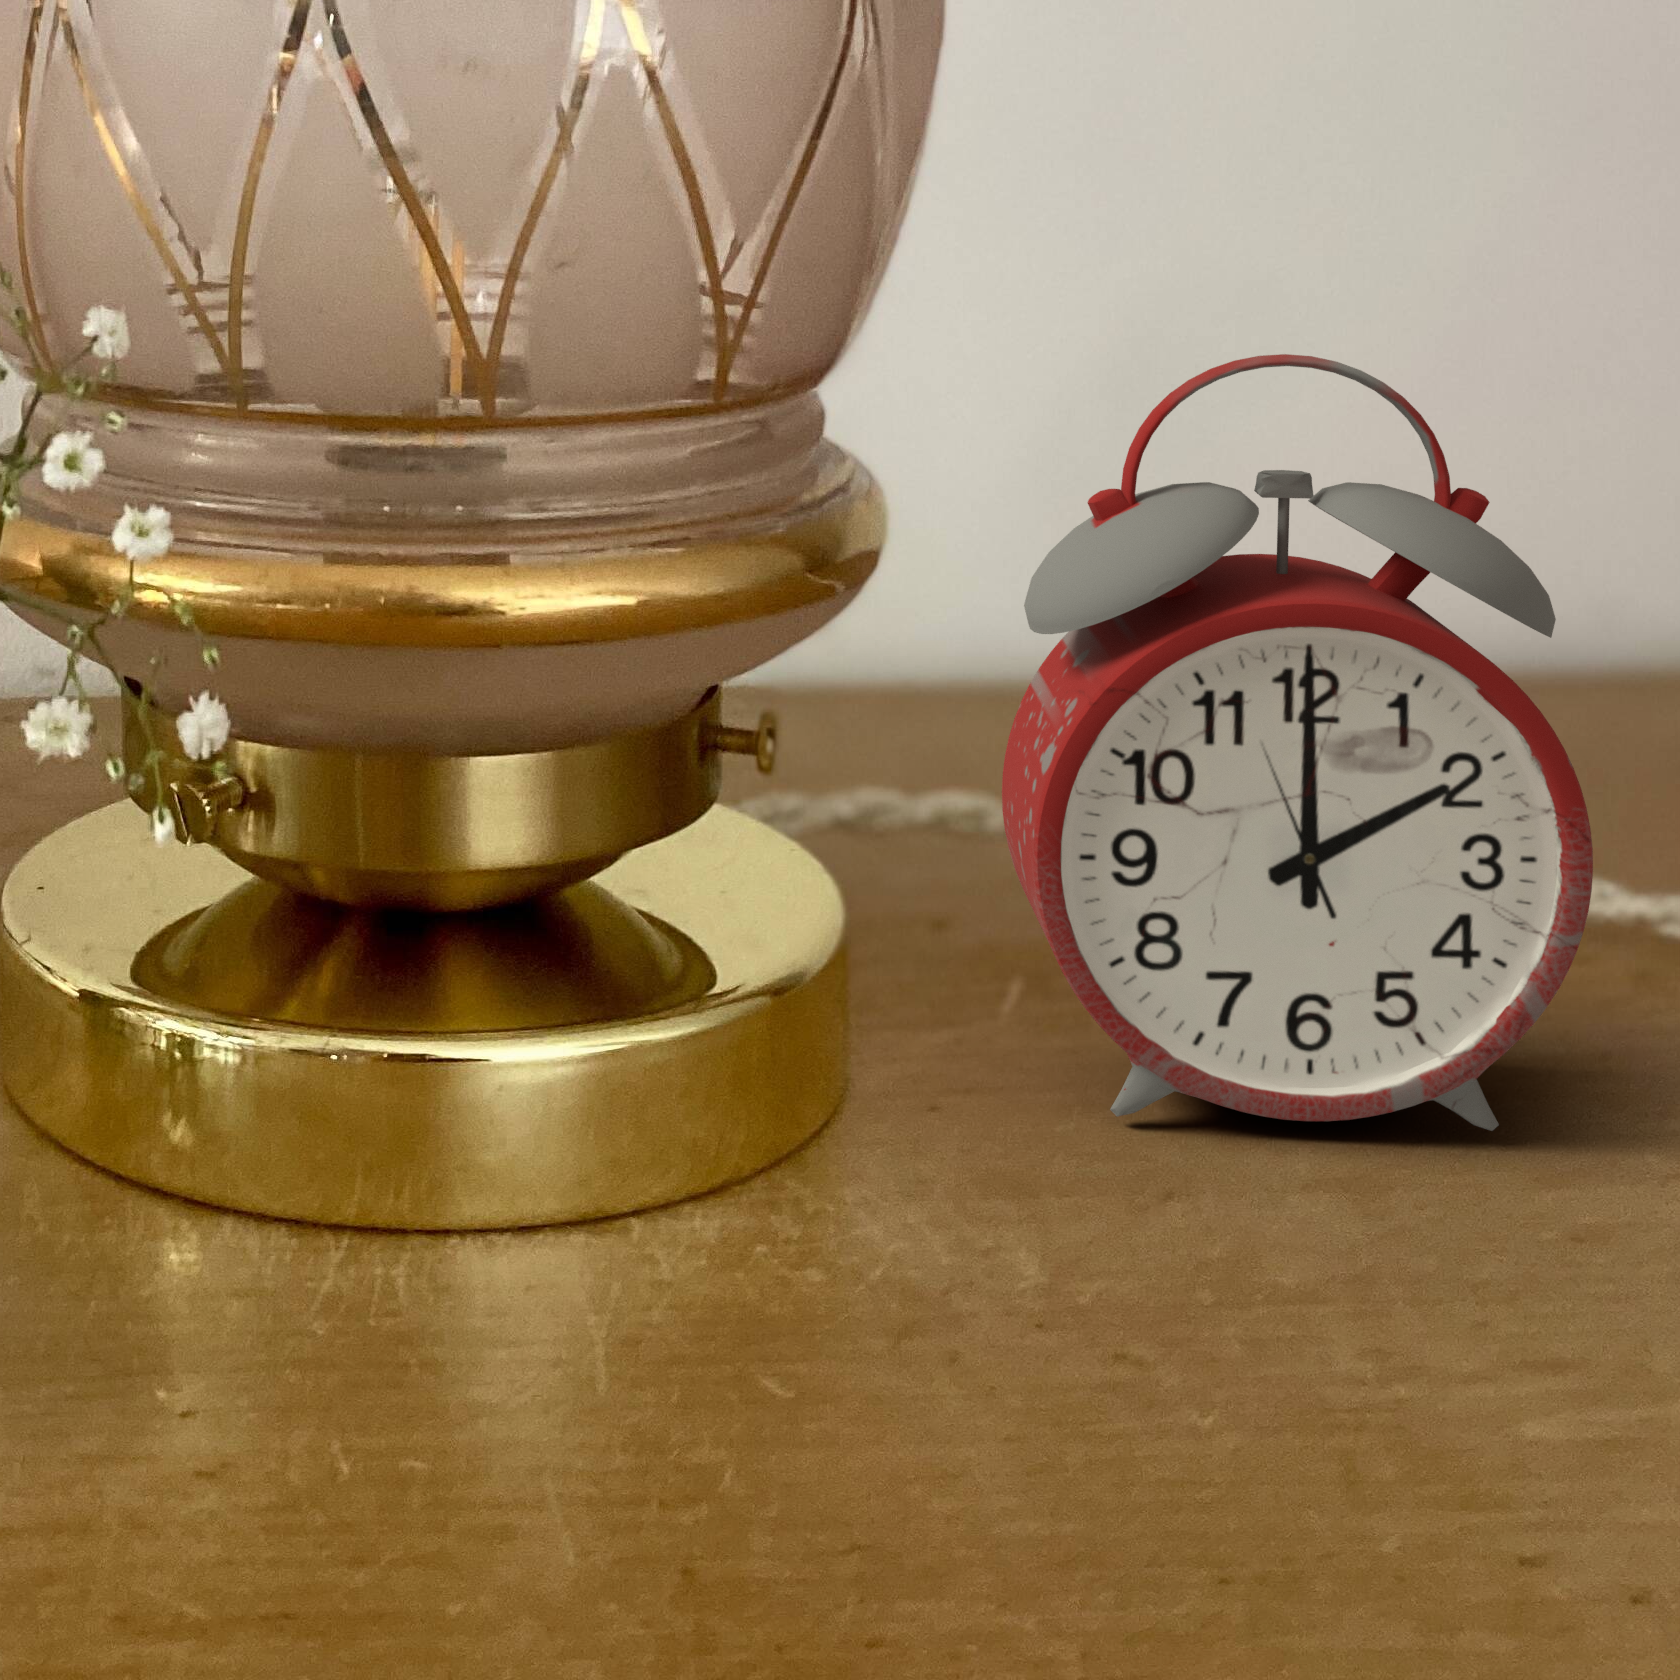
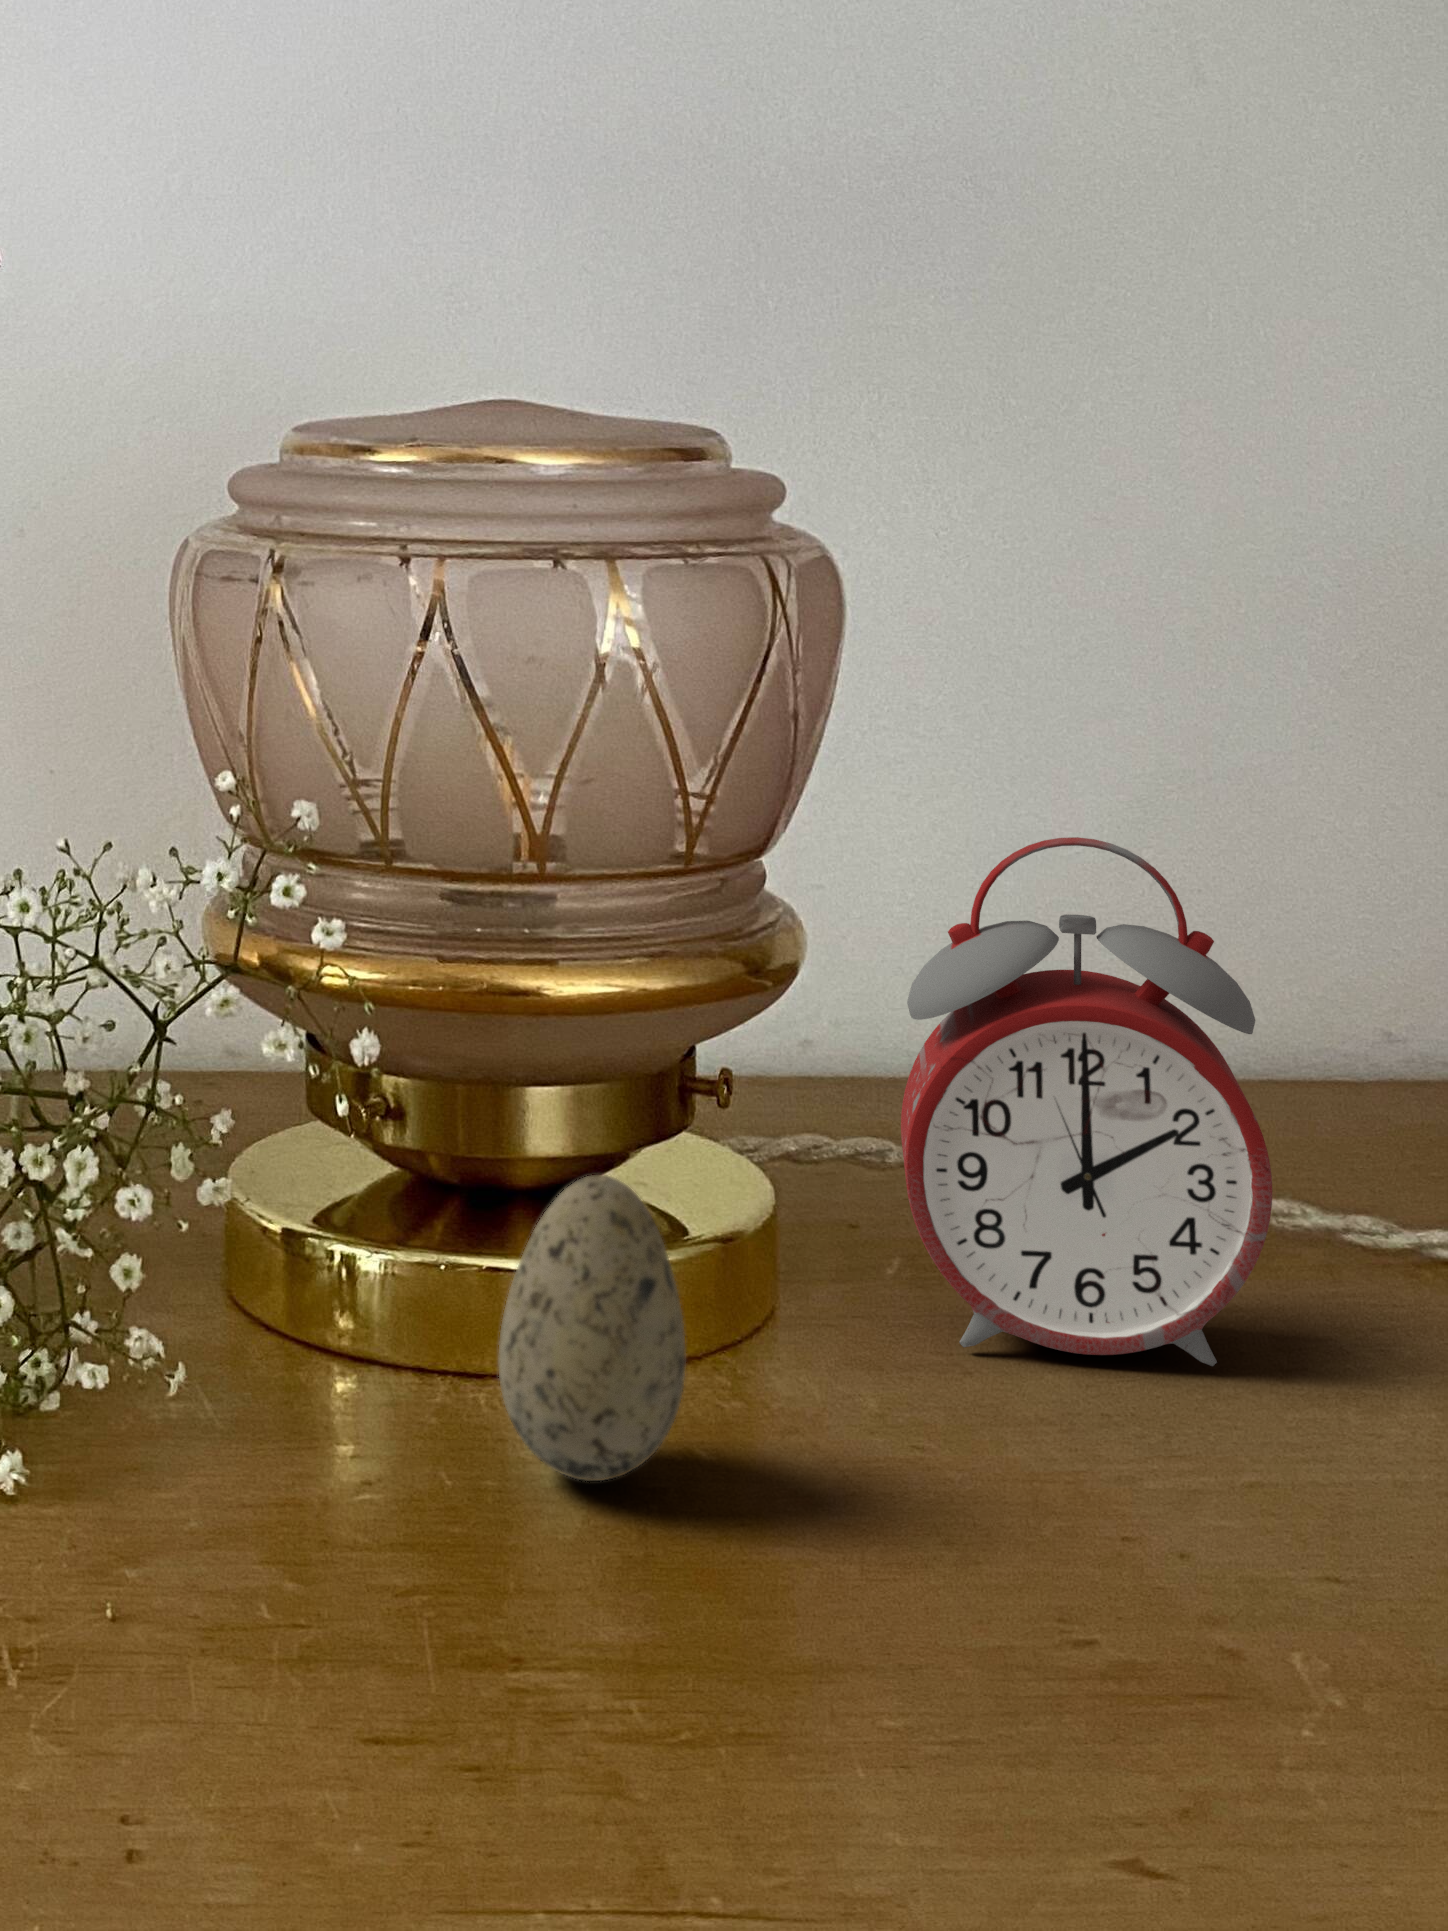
decorative egg: none [443,906,754,1409] -> present [499,1175,686,1481]

